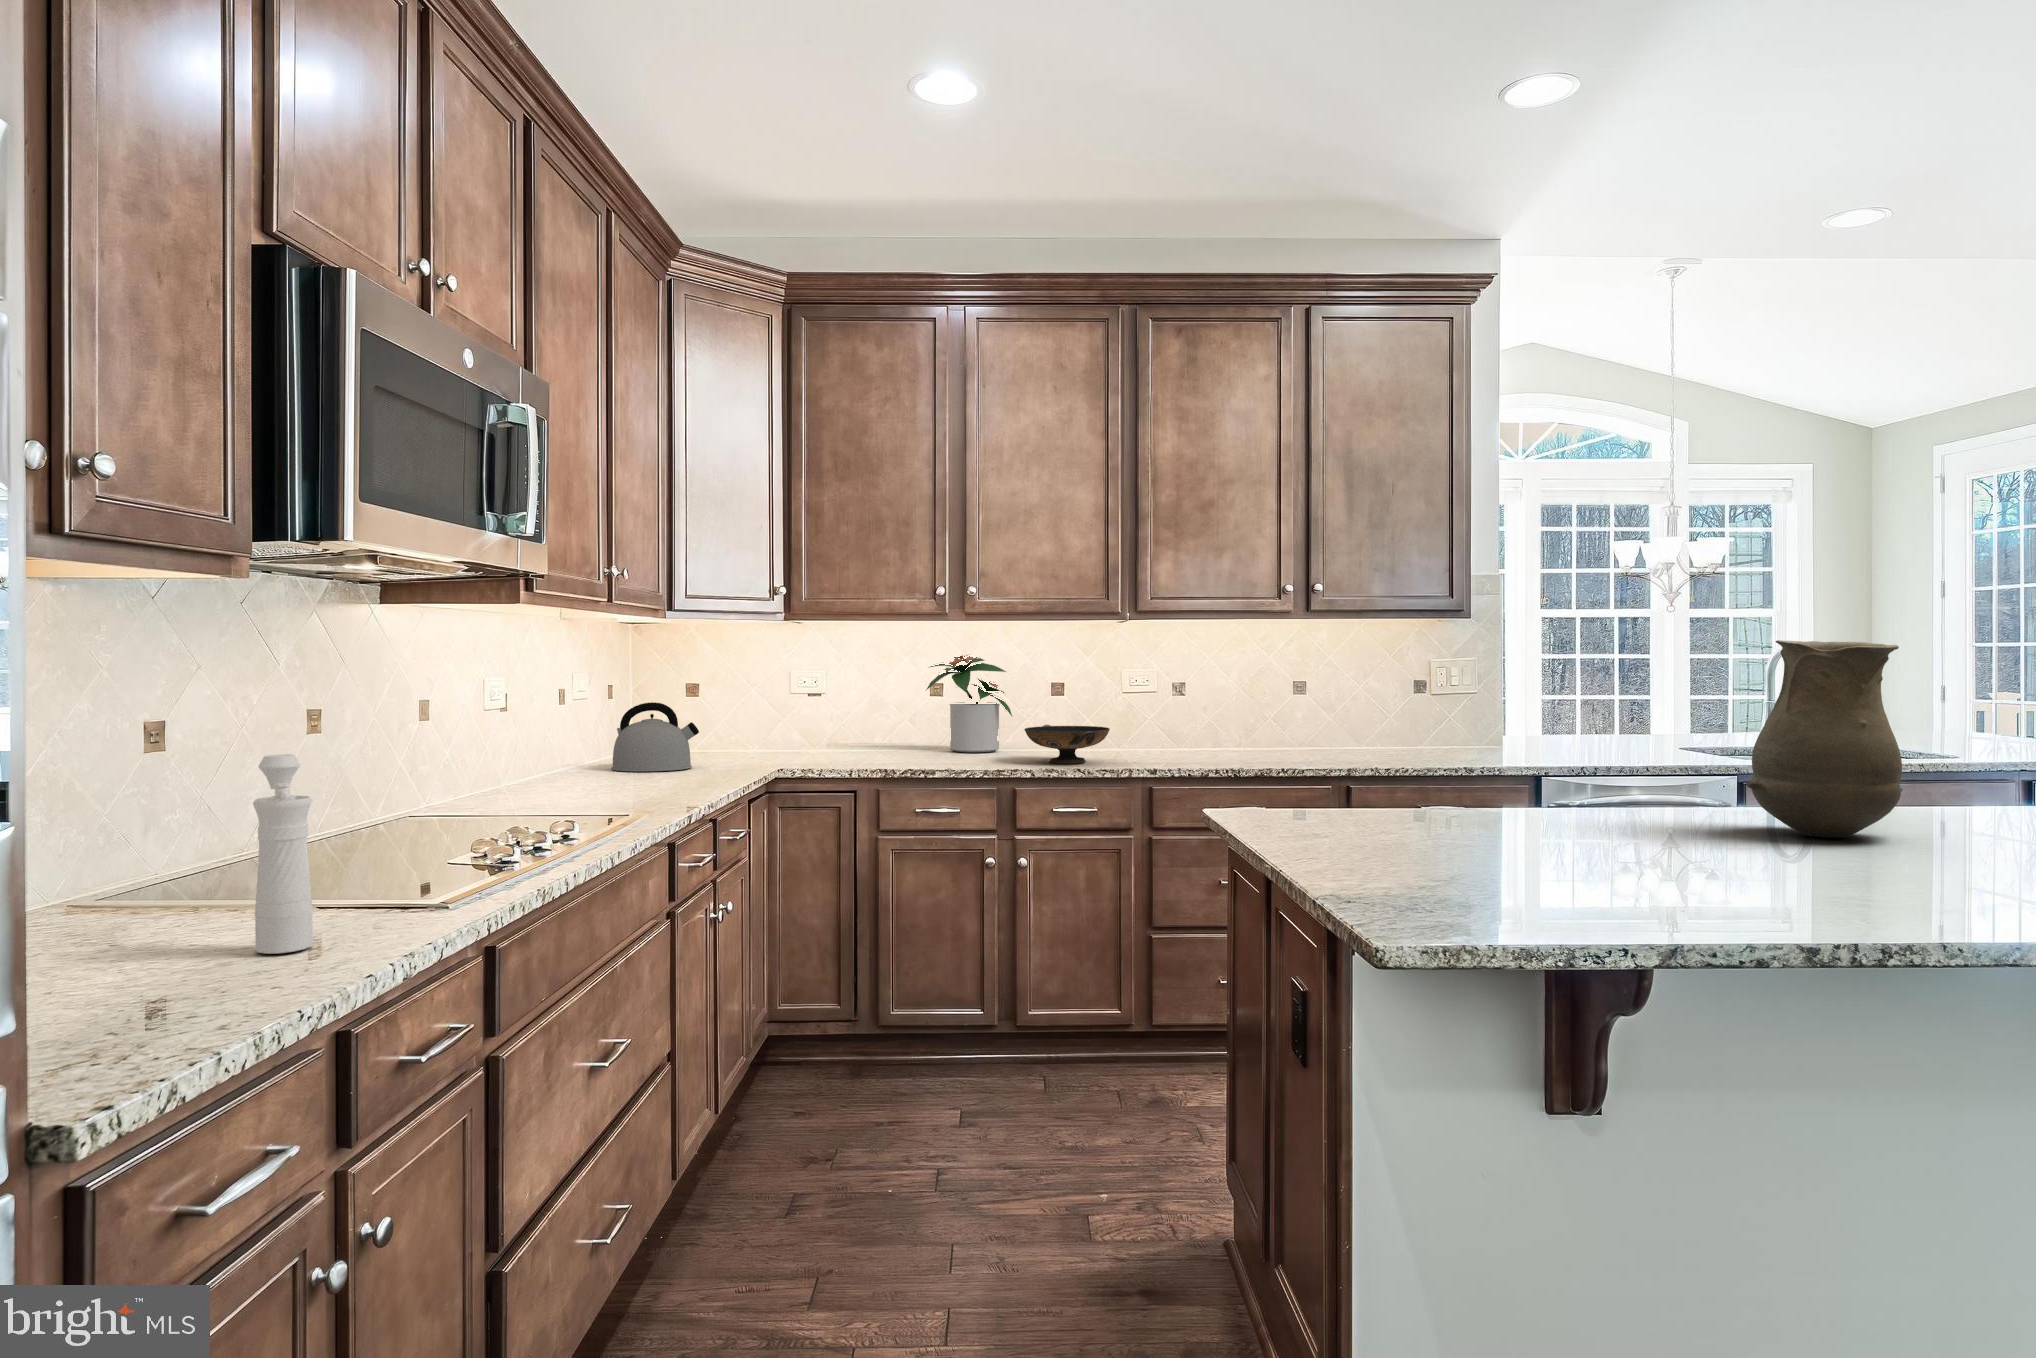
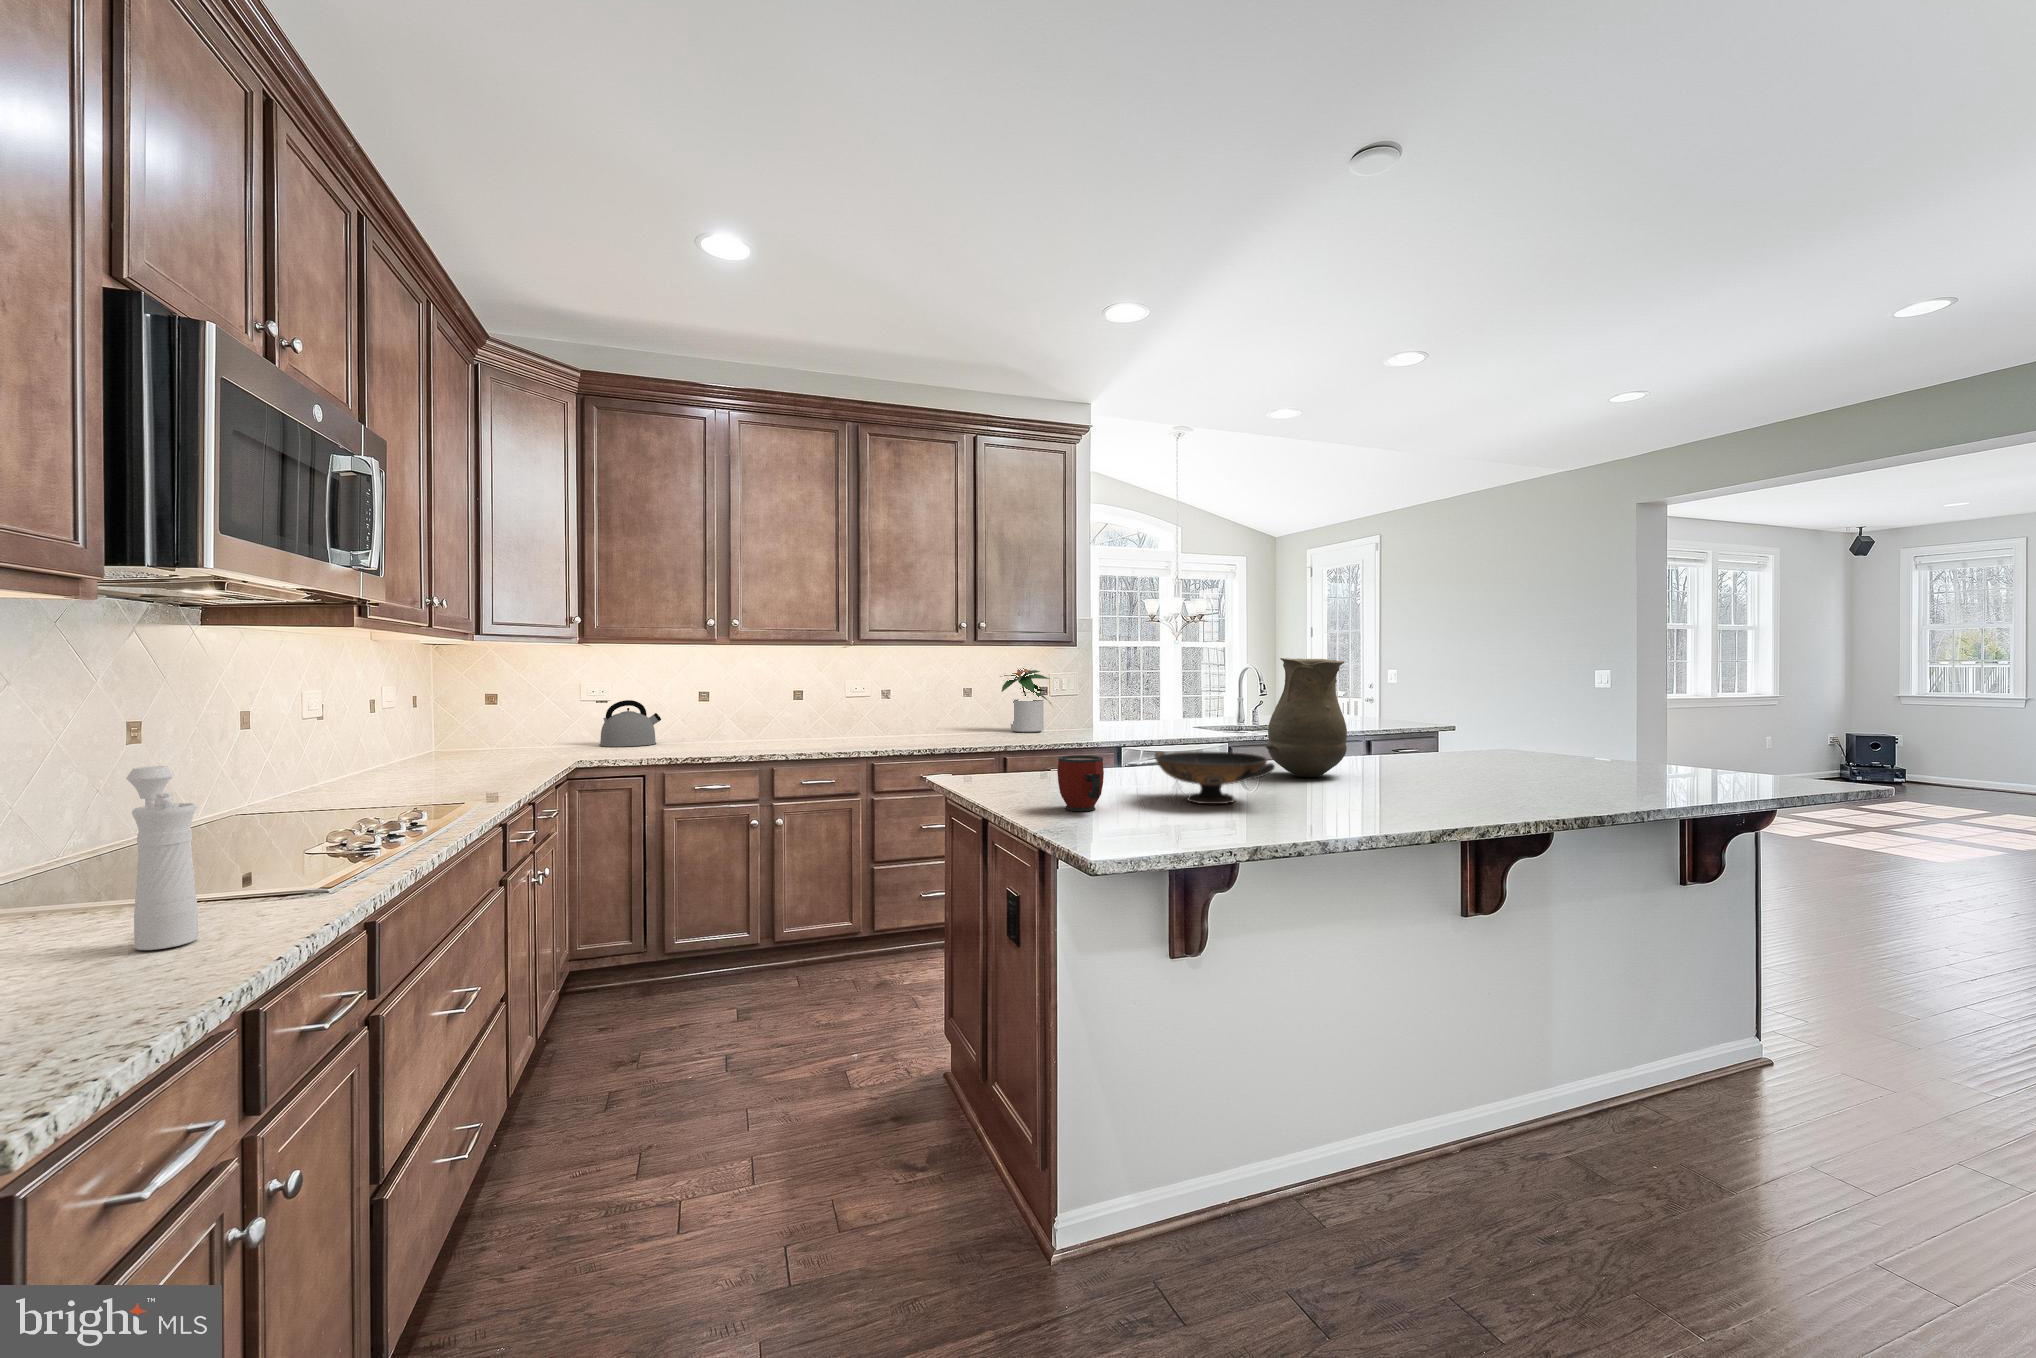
potted plant: present [926,655,1012,753] -> present [1002,668,1051,732]
kettle: present [612,702,699,771] -> present [600,700,661,747]
decorative bowl: present [1024,725,1110,764] -> present [1155,751,1275,804]
mug: none [1369,785,1442,869] -> present [1057,755,1104,811]

